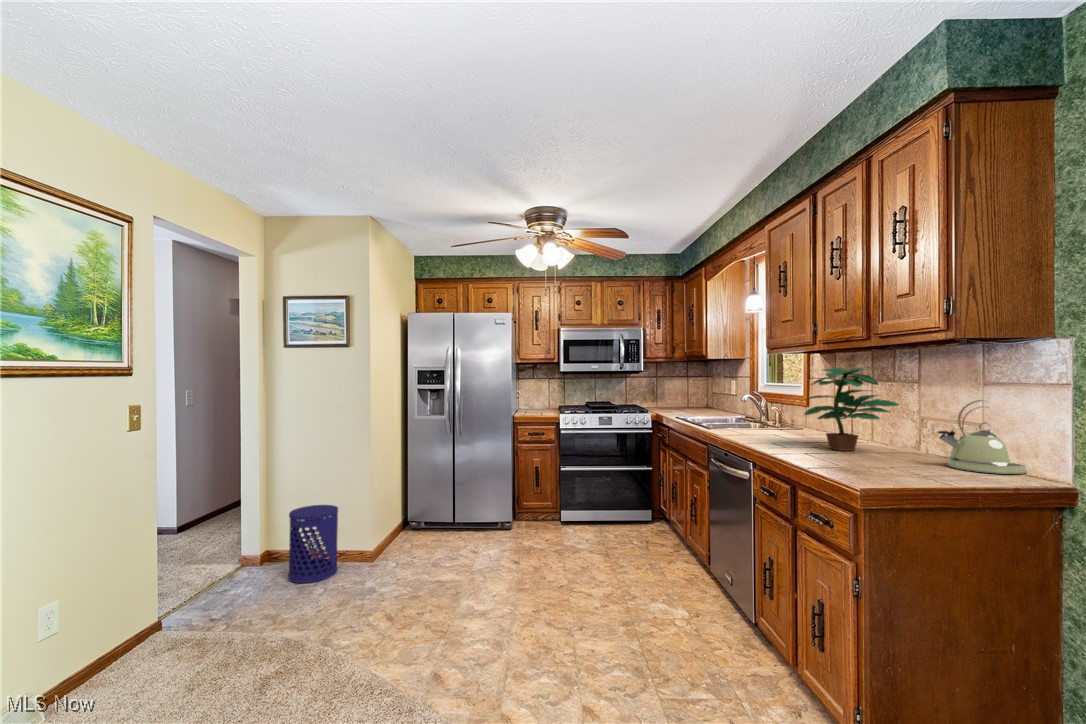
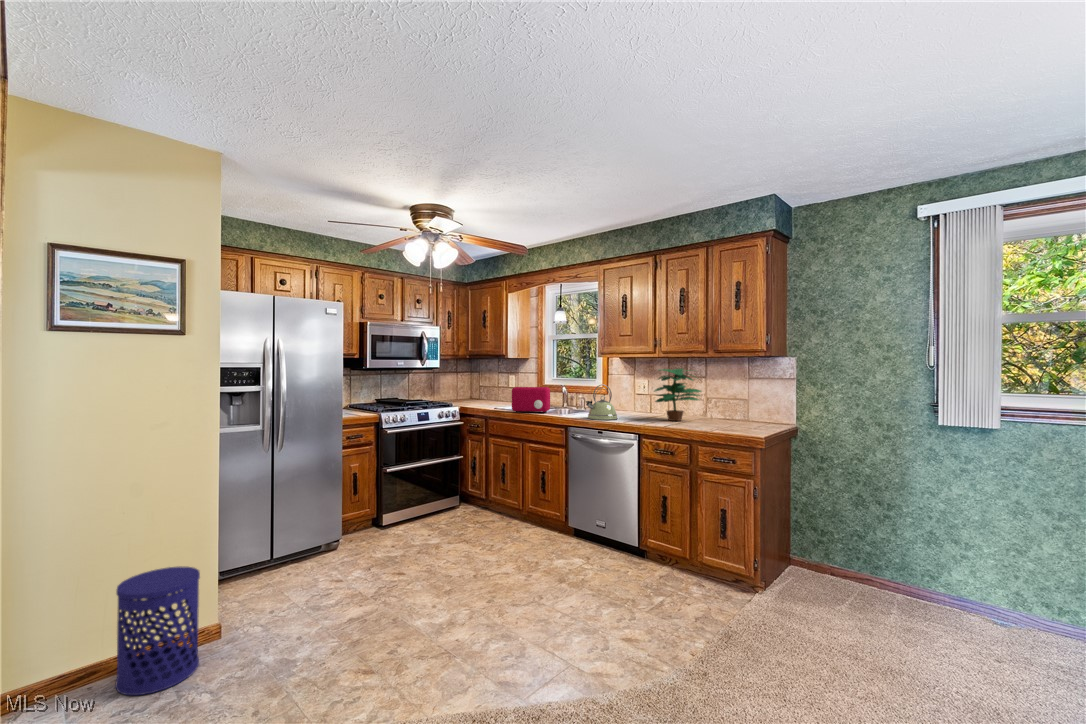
toaster: none [674,392,720,425] -> present [512,387,550,413]
kettle: present [938,400,1027,474] -> present [586,384,618,420]

